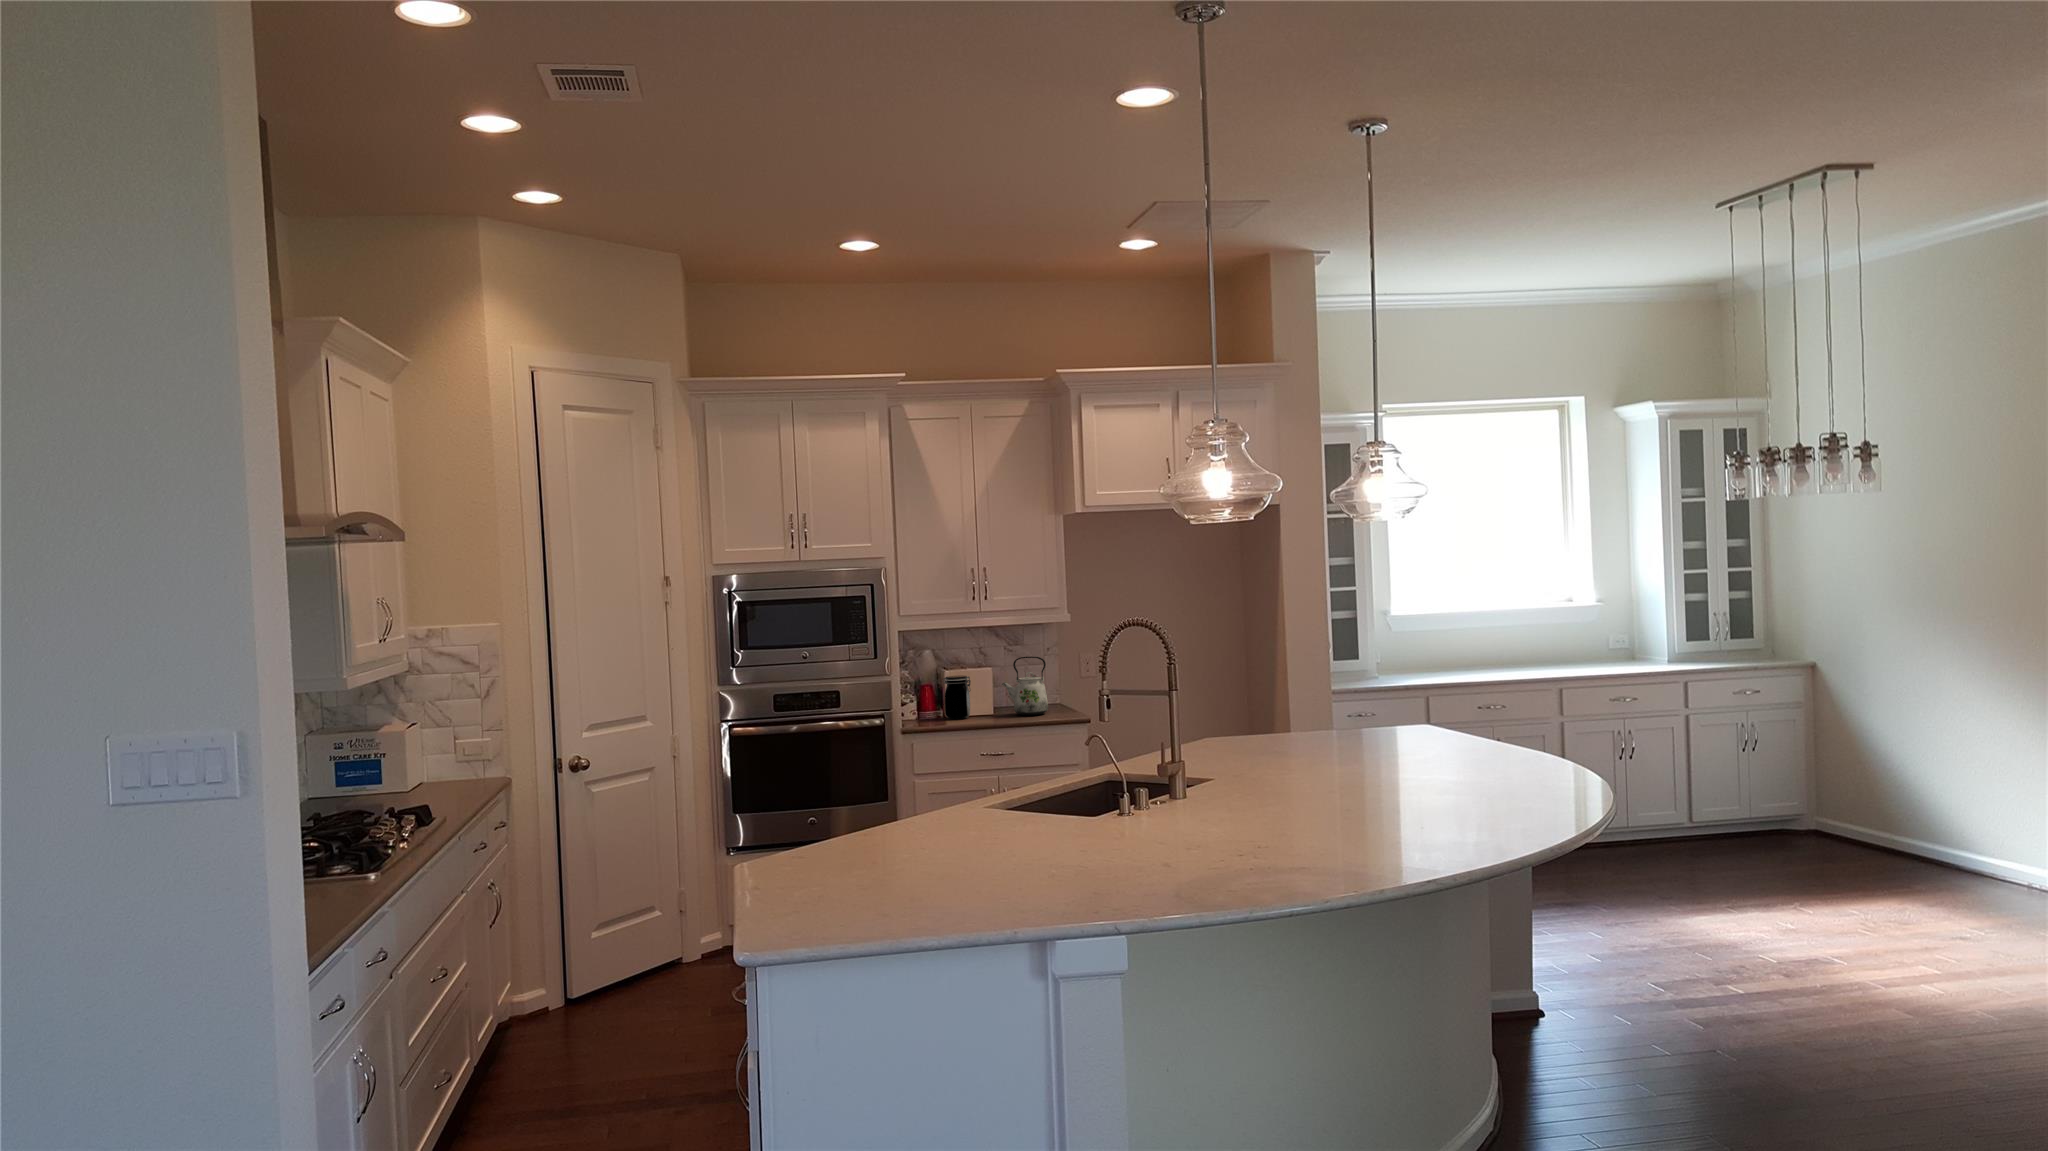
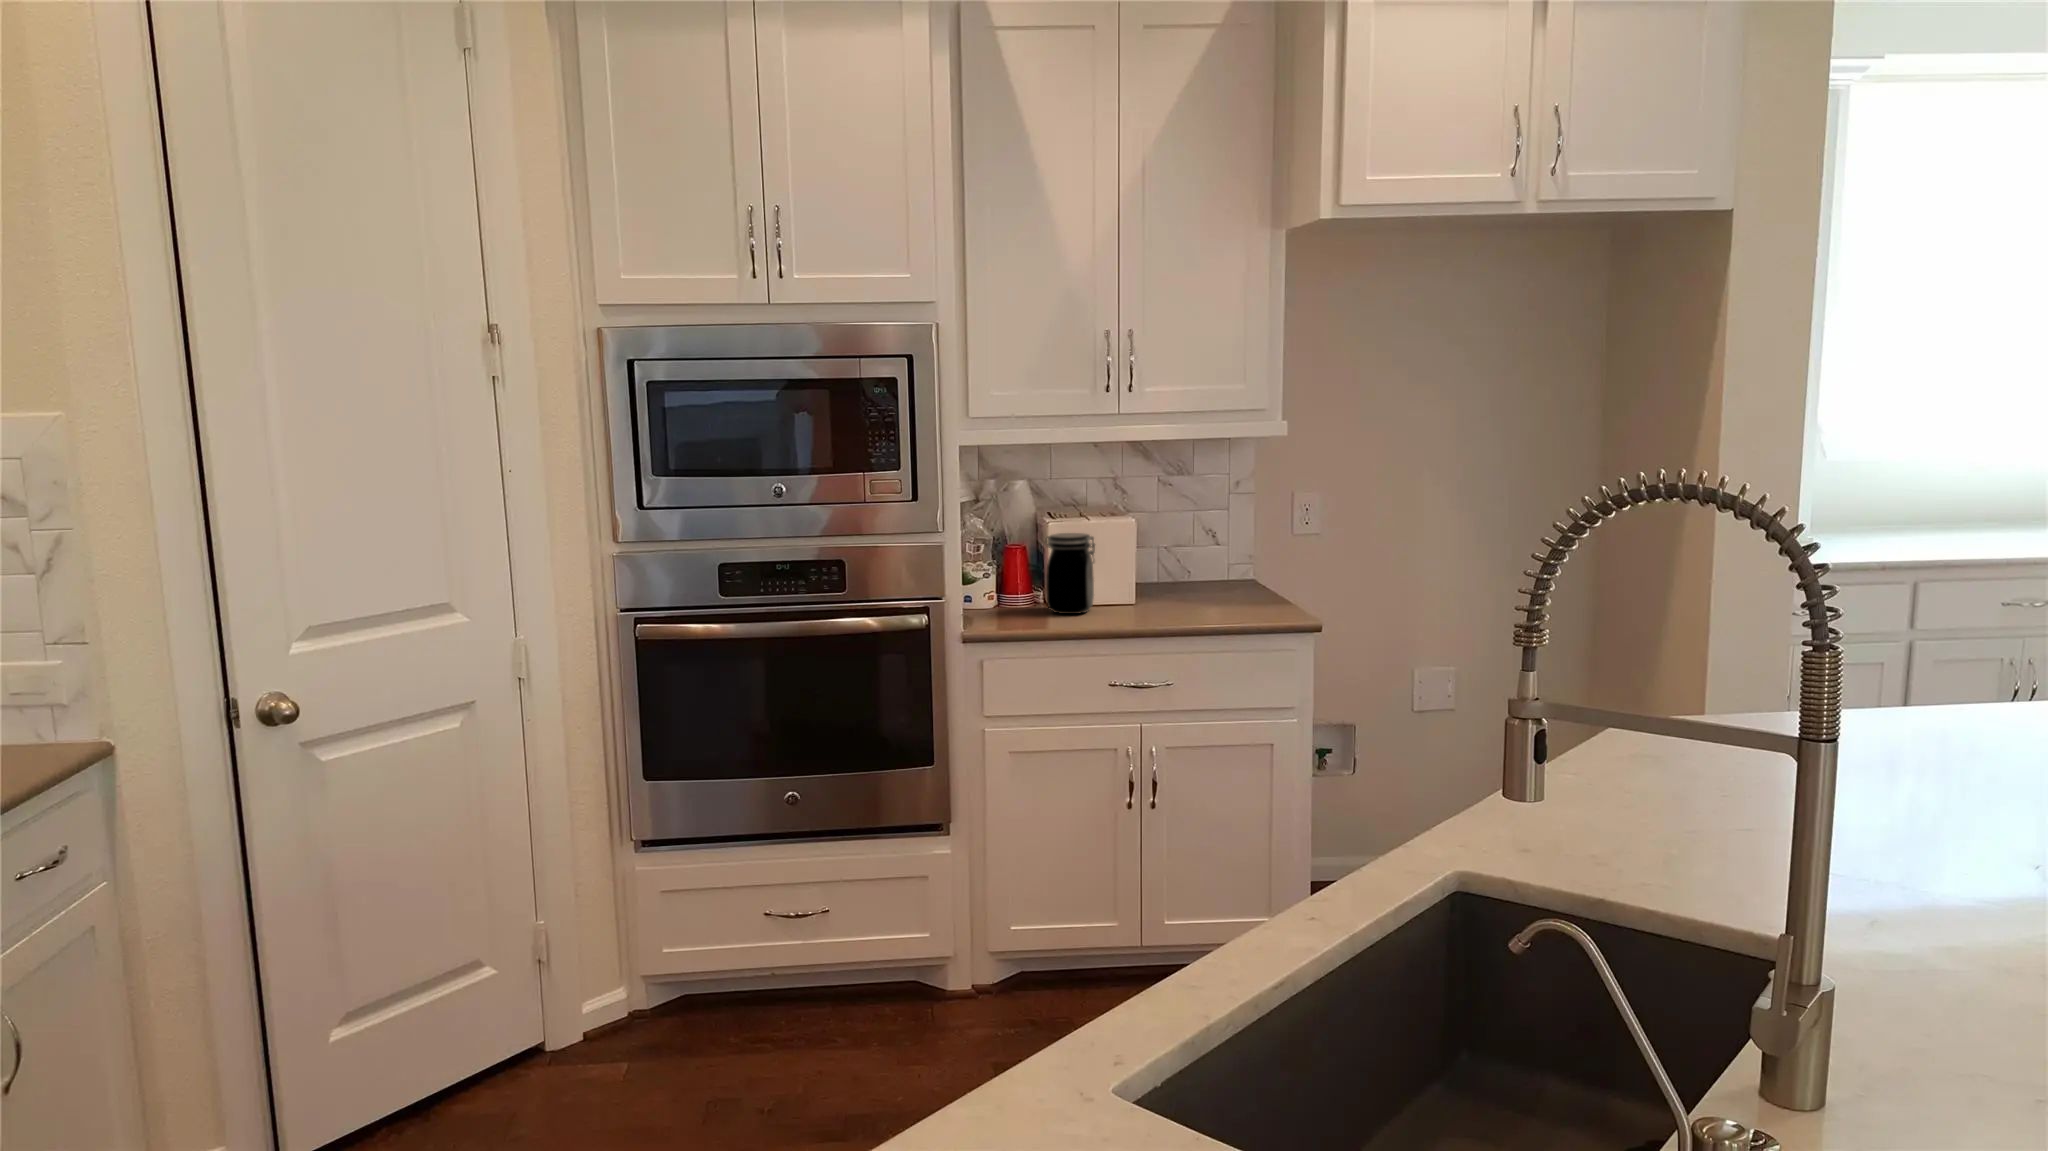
kettle: present [1002,657,1048,715] -> none [1153,502,1239,612]

